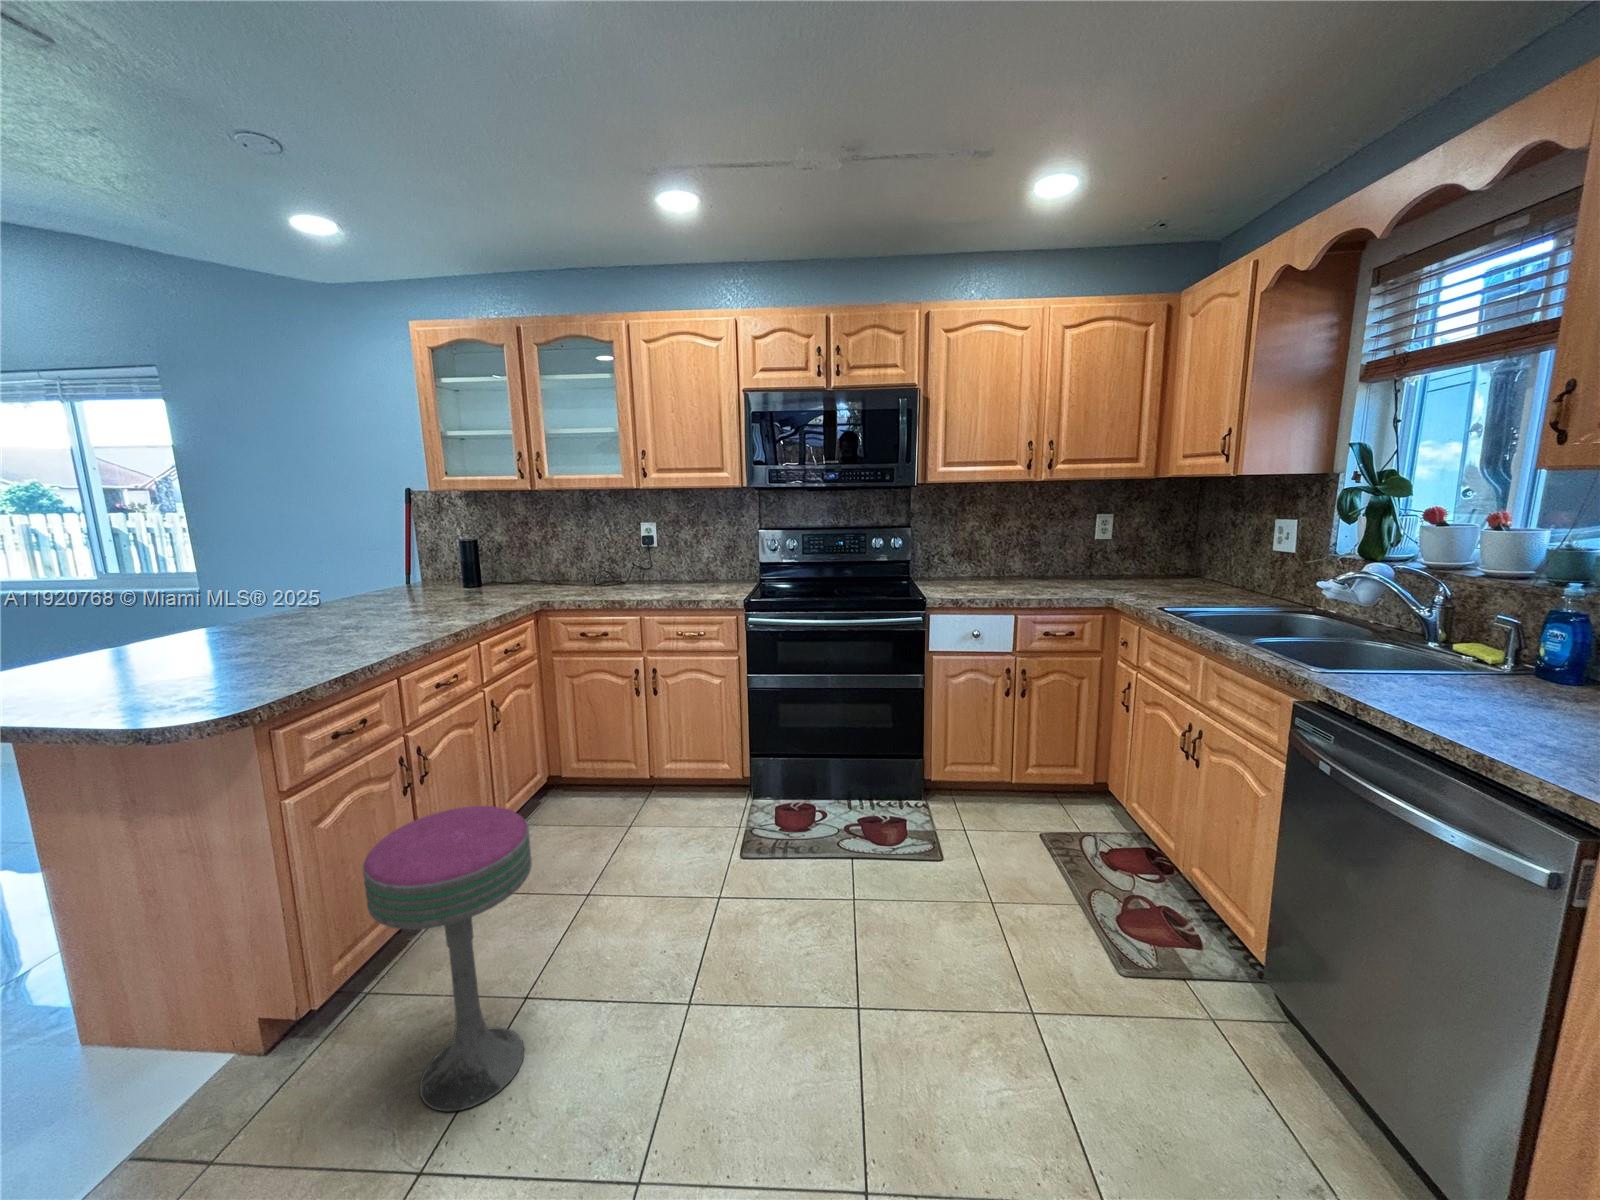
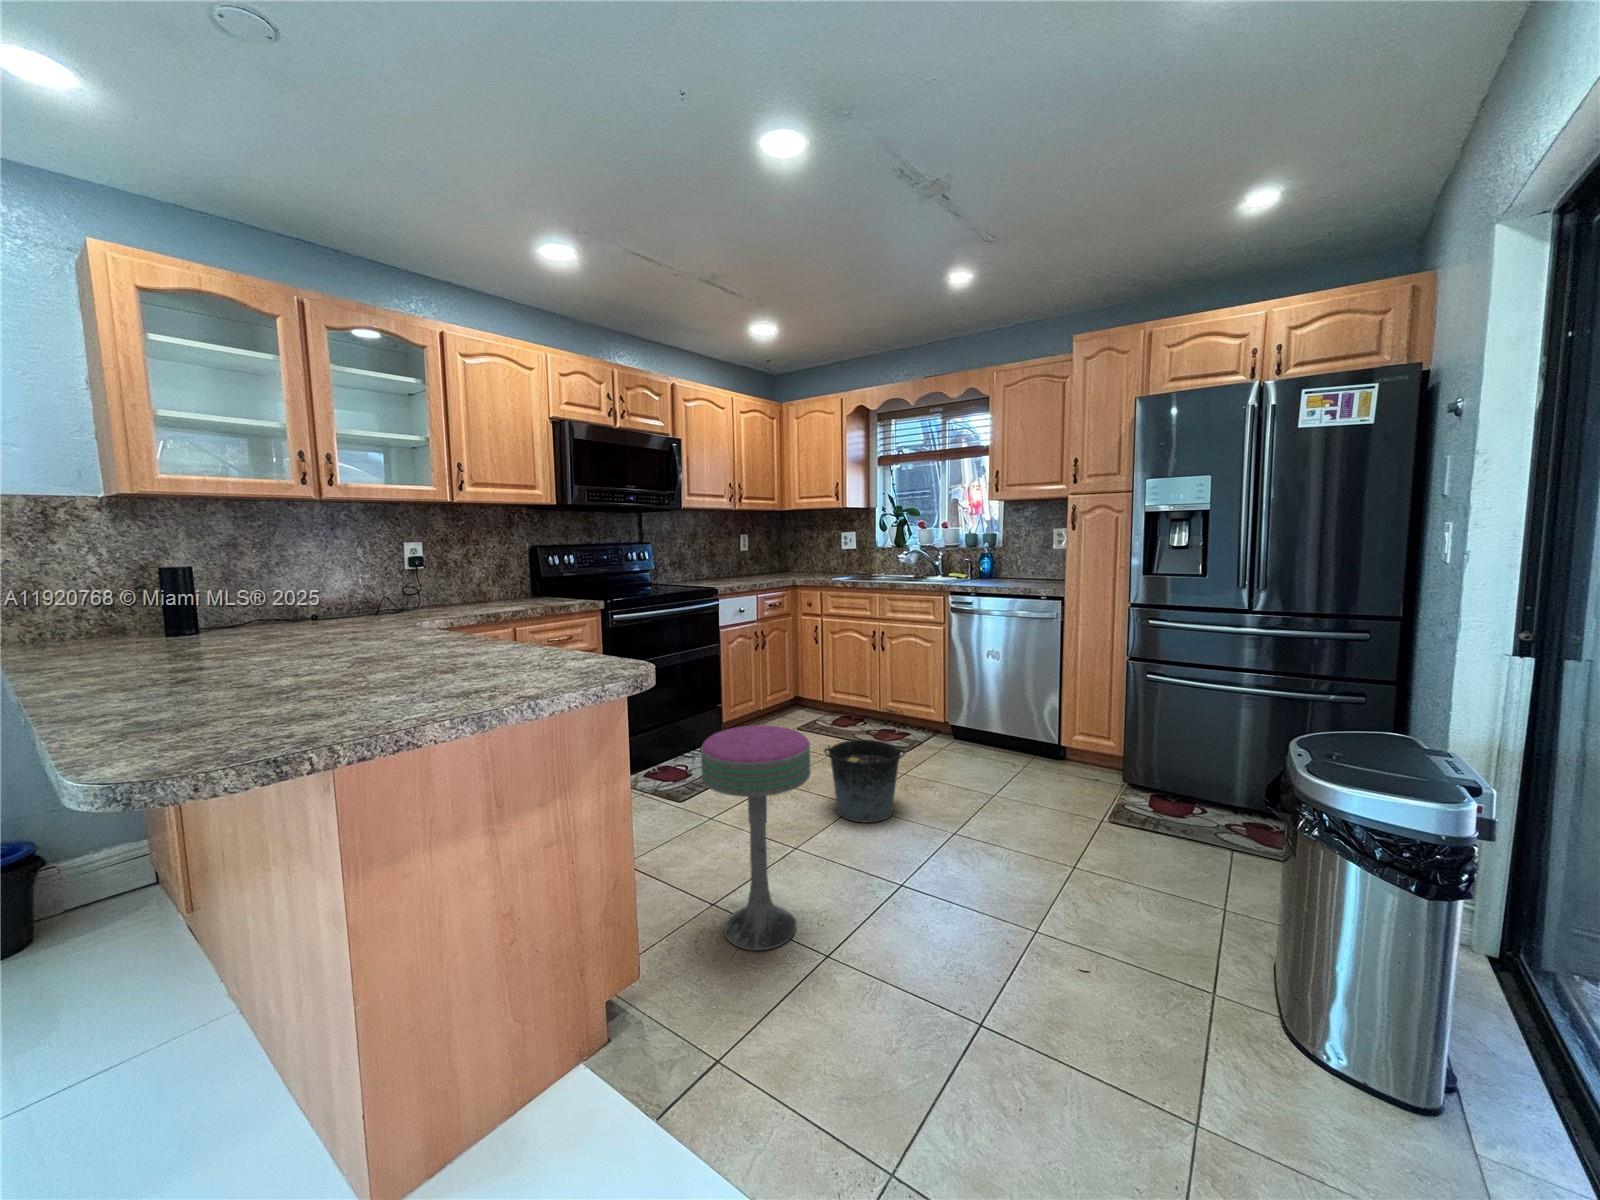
bucket: none [781,888,912,1066] -> present [824,740,906,822]

